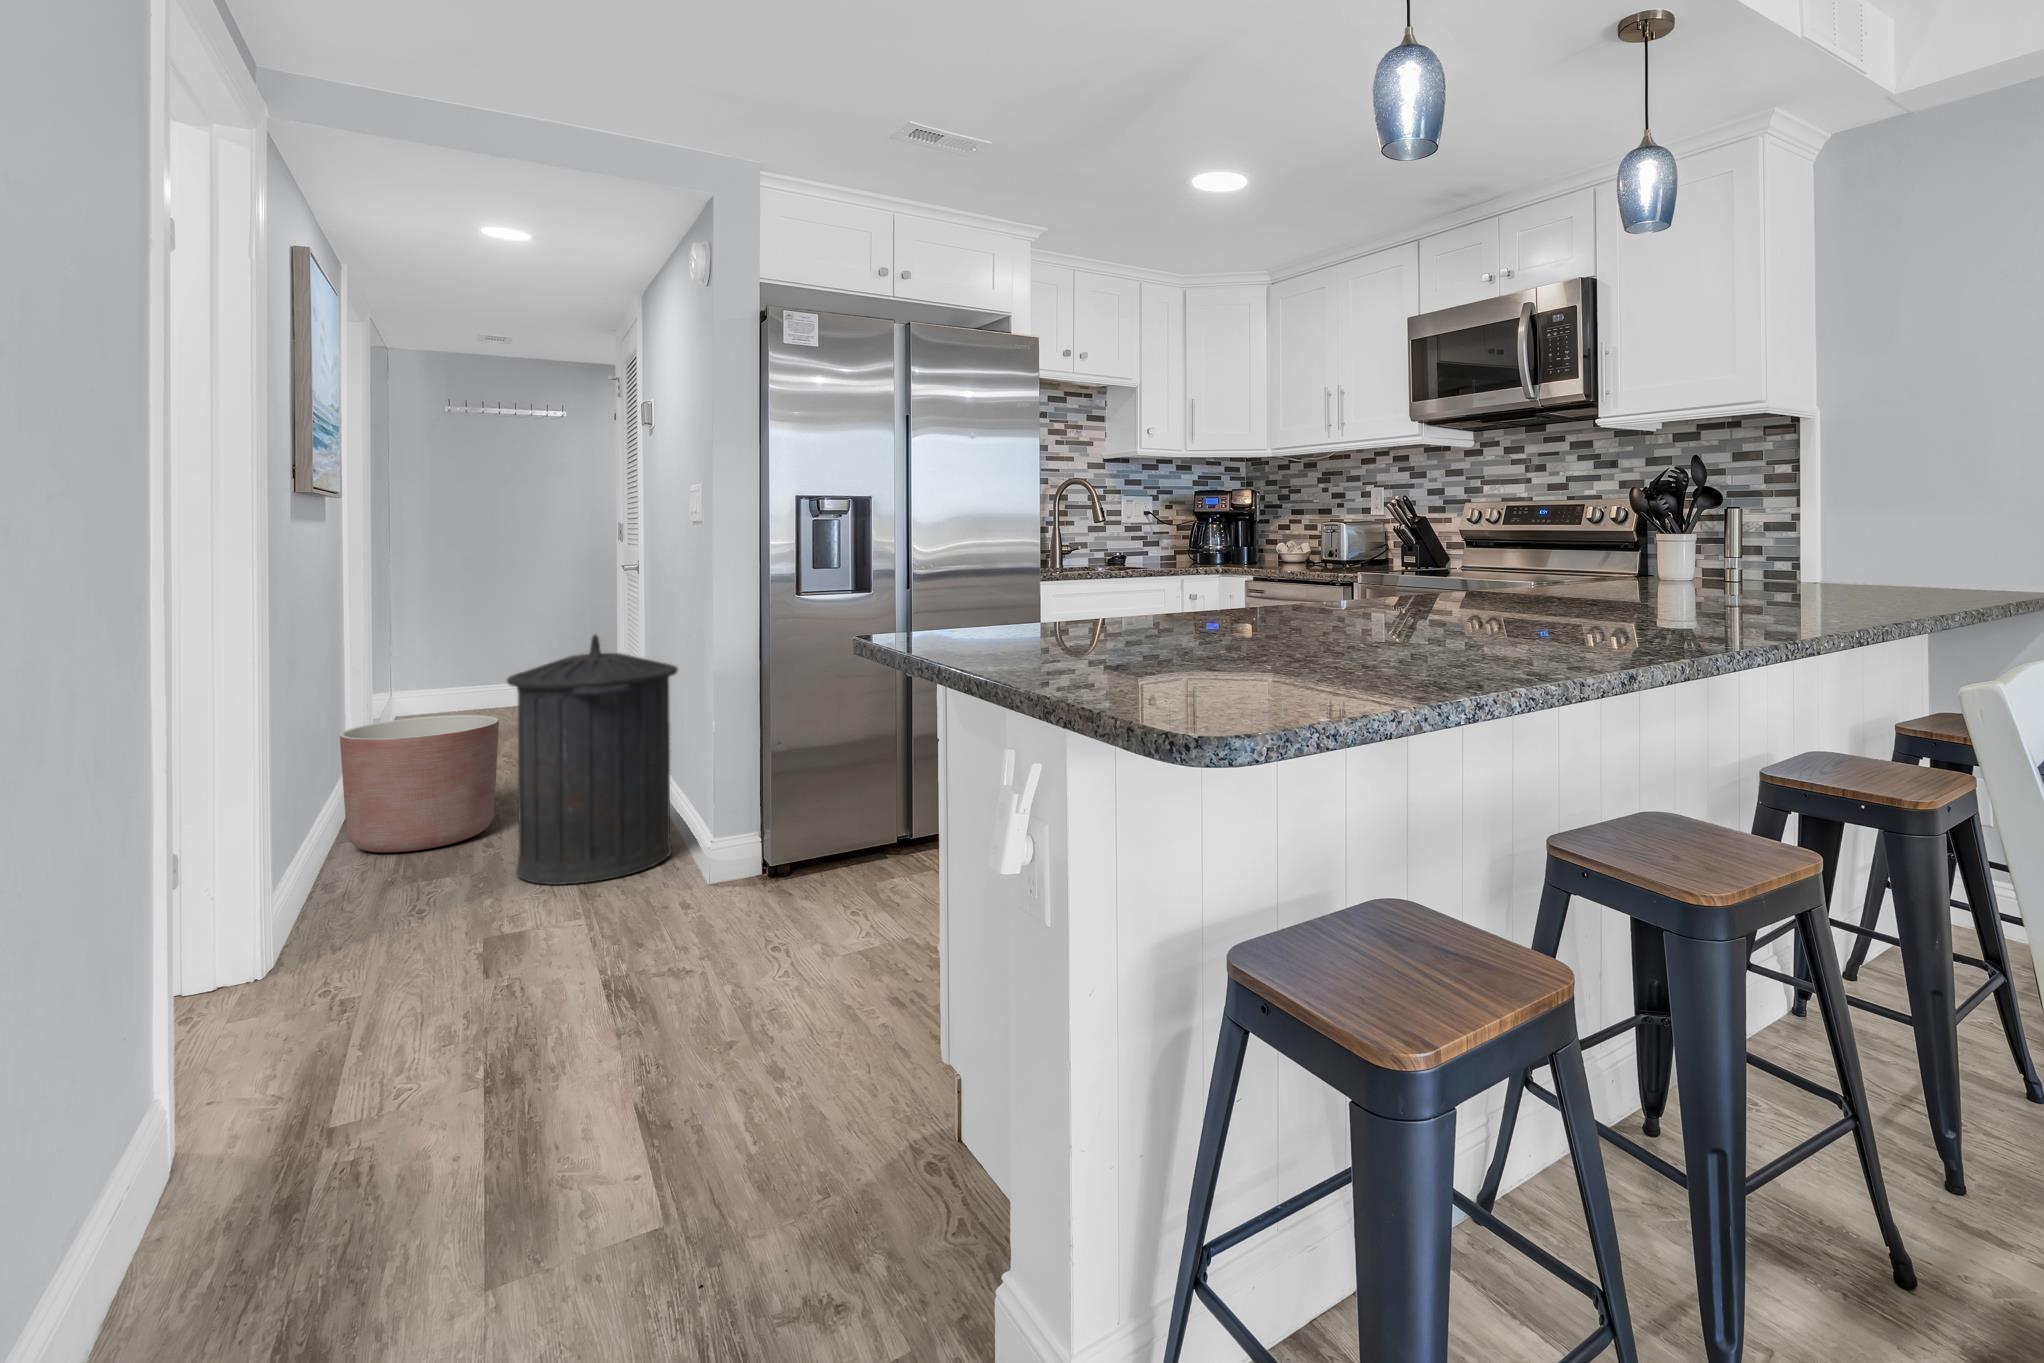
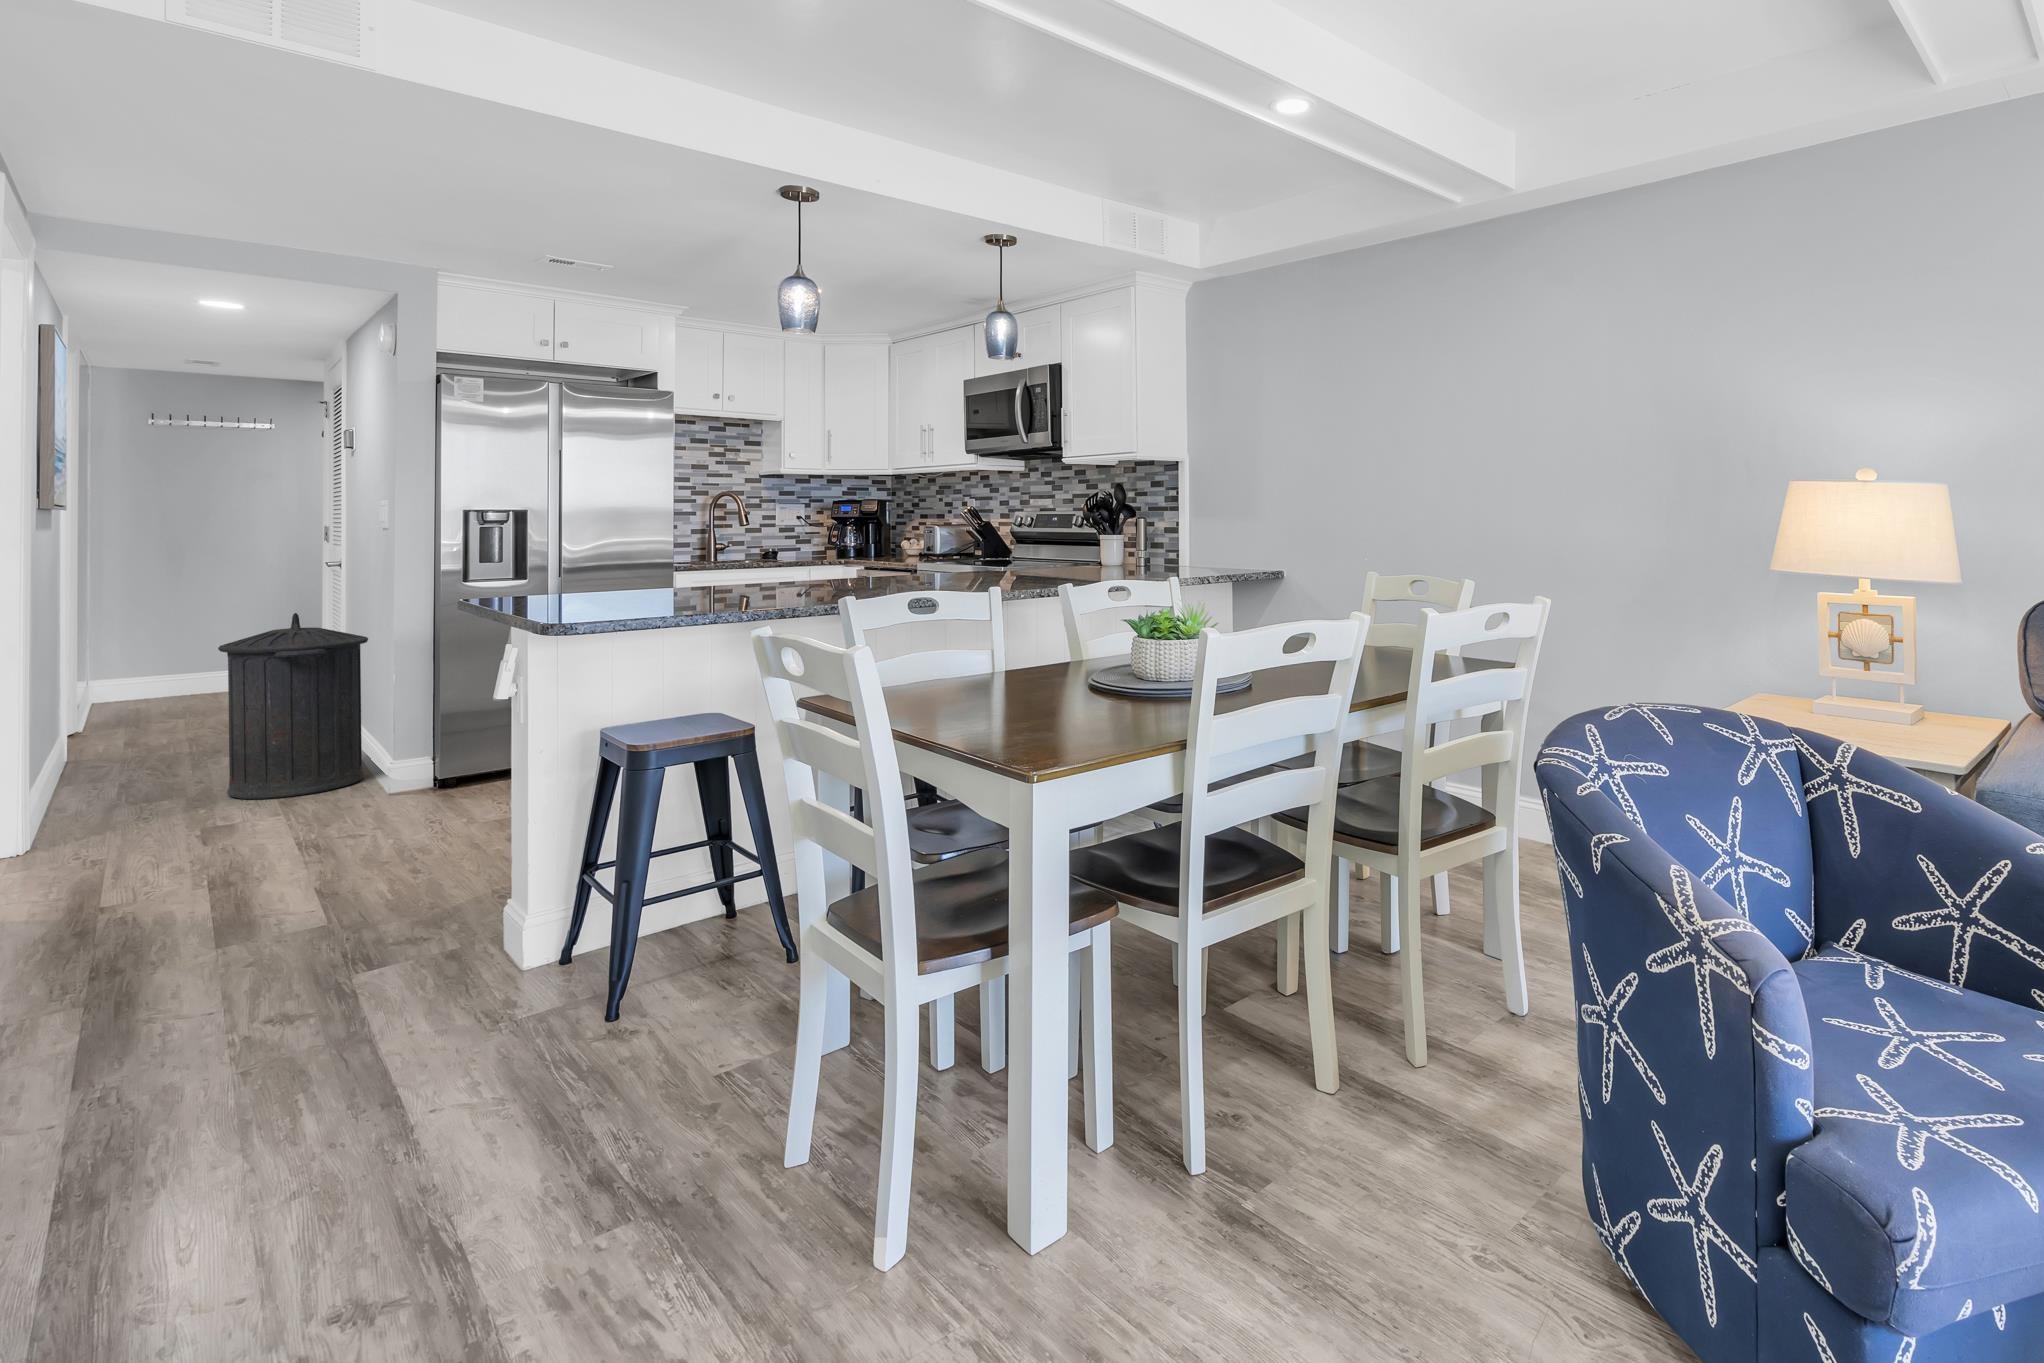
planter: present [340,715,499,852] -> none [65,682,210,787]

